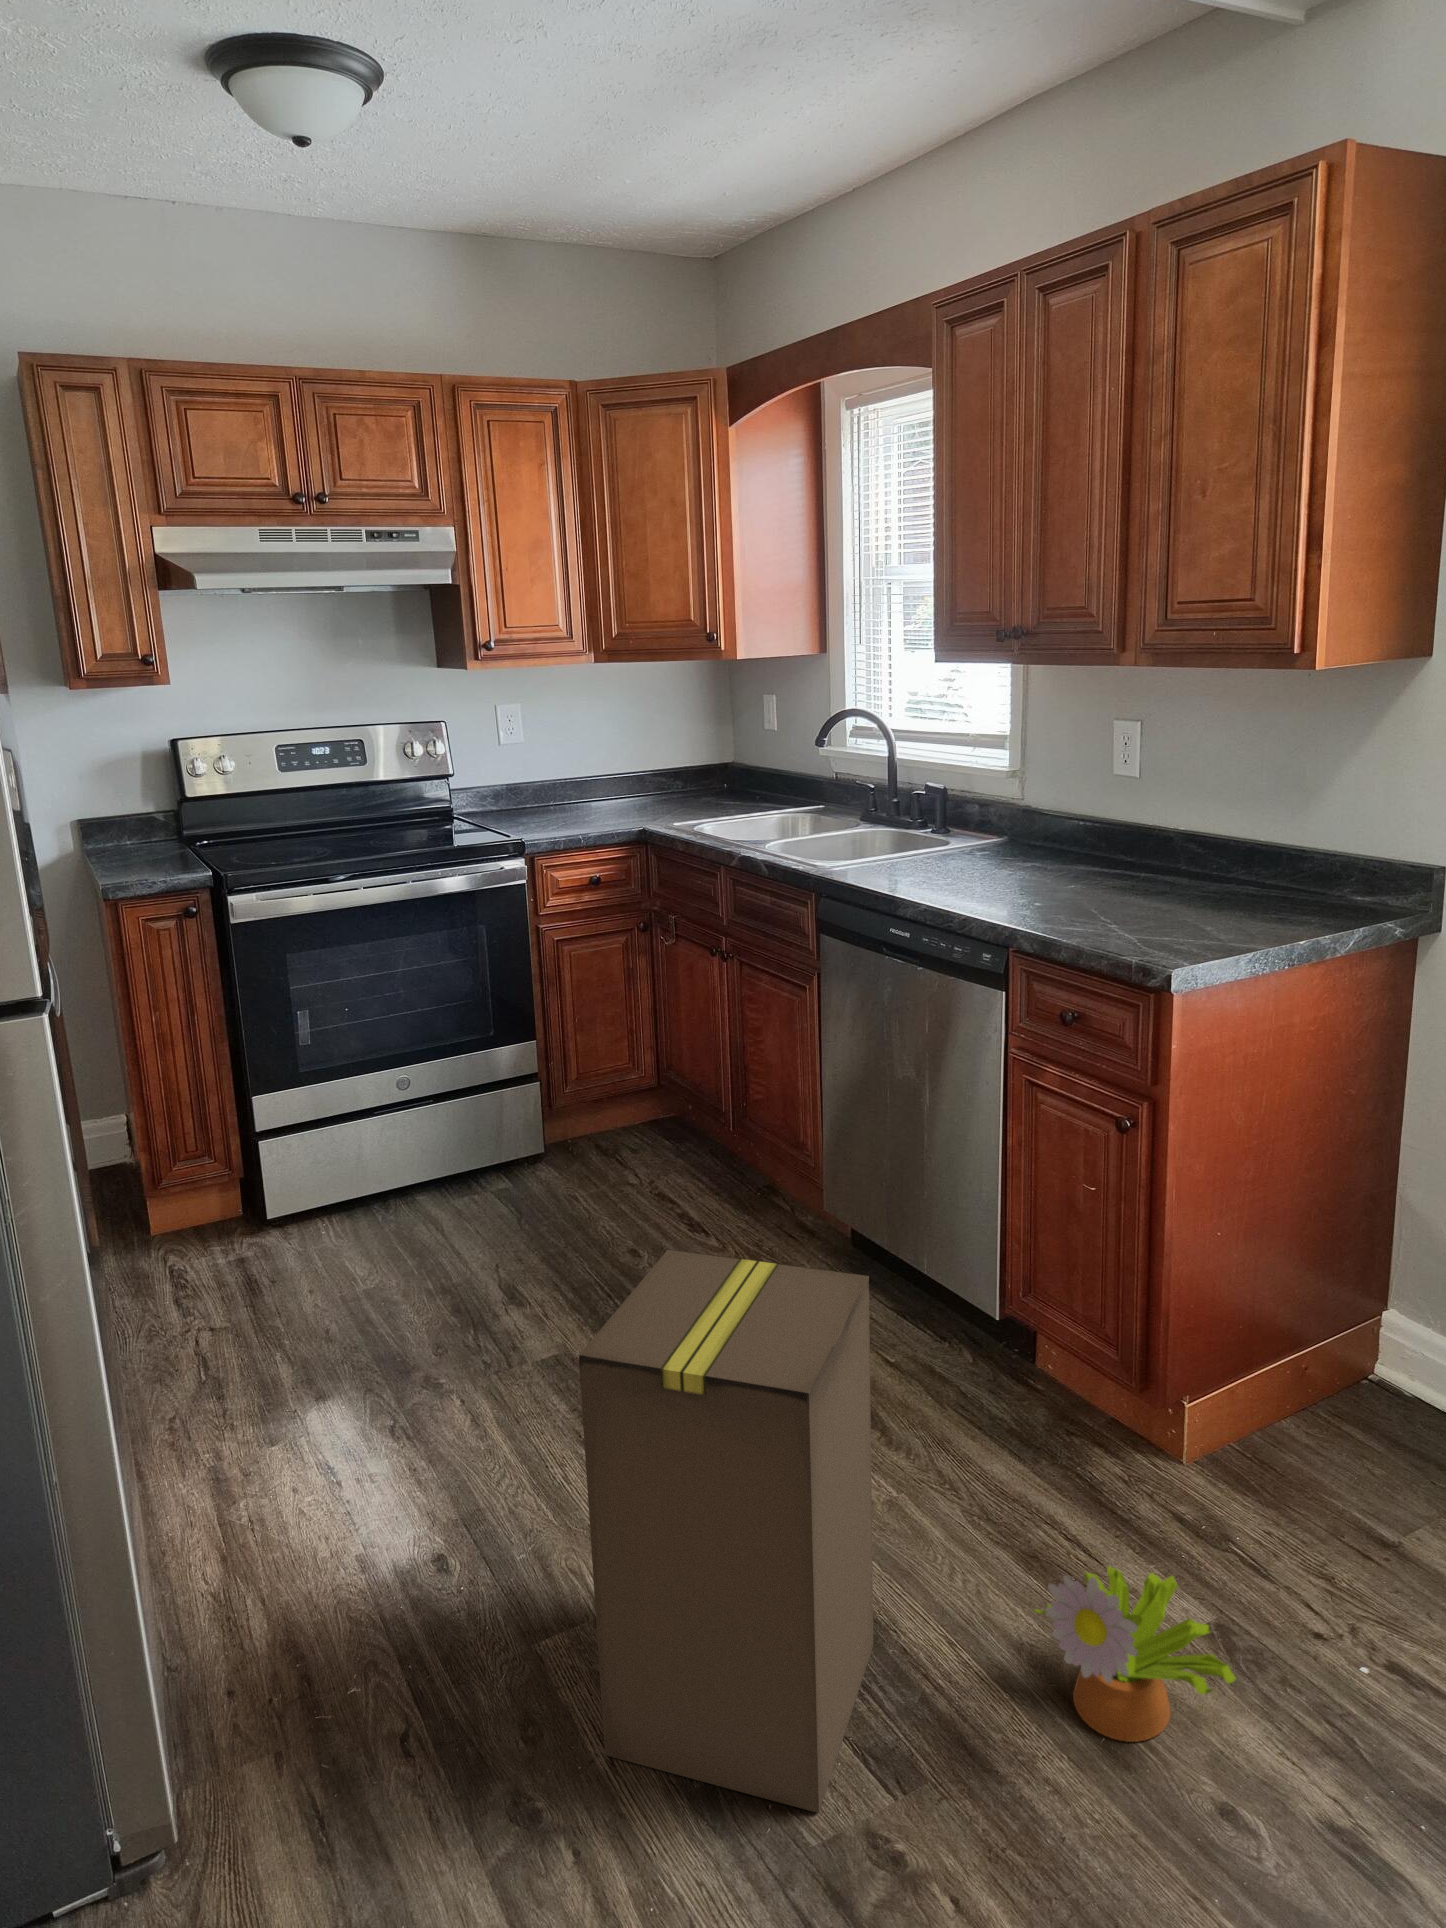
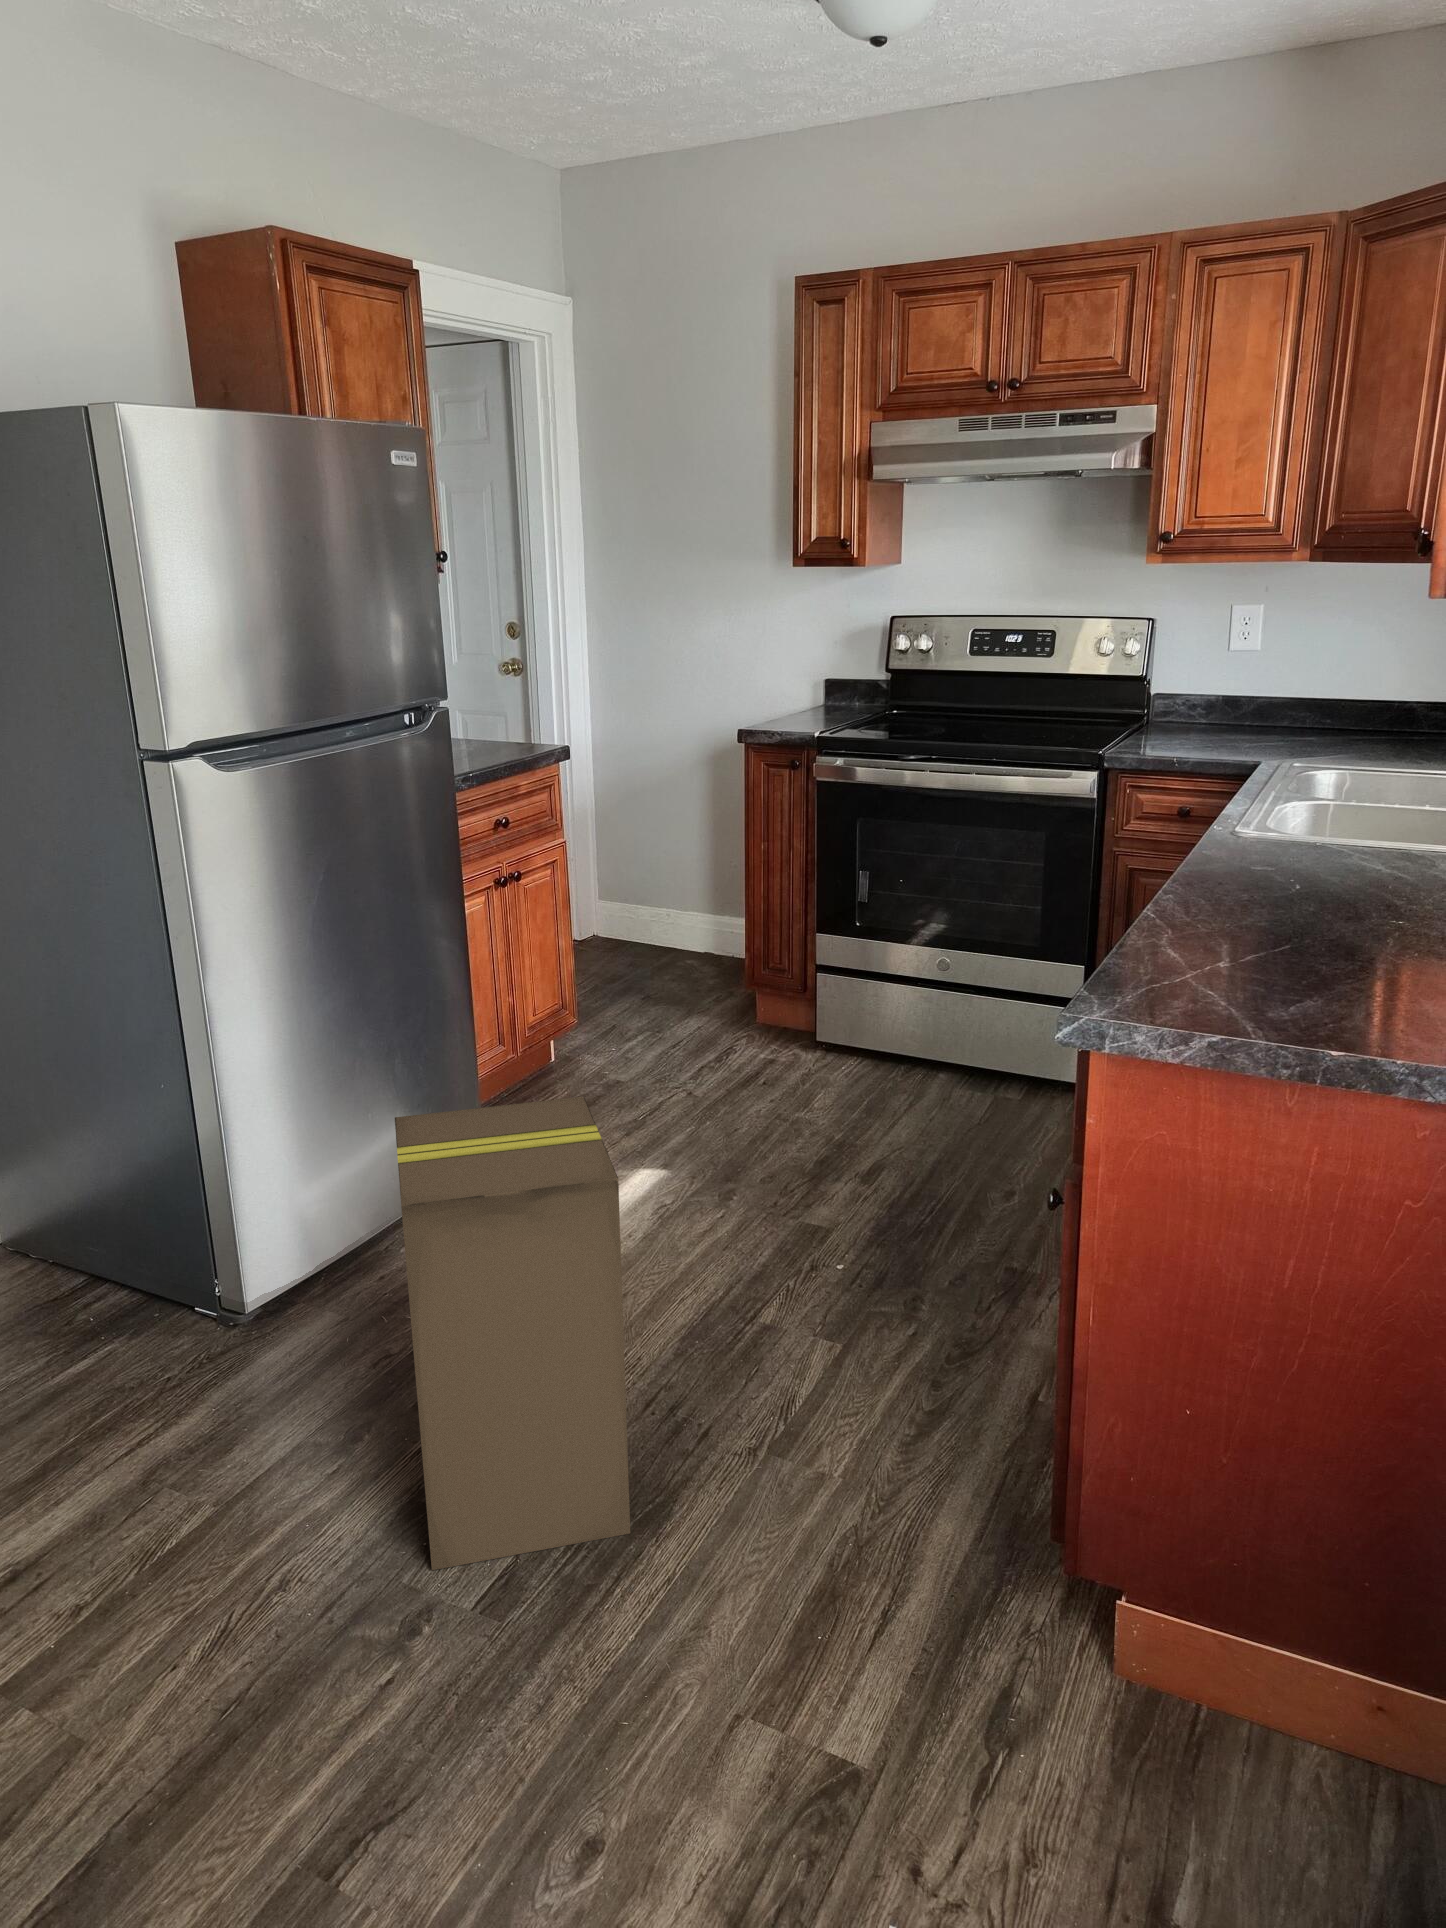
decorative plant: present [1033,1567,1235,1742] -> none [591,1540,782,1768]

